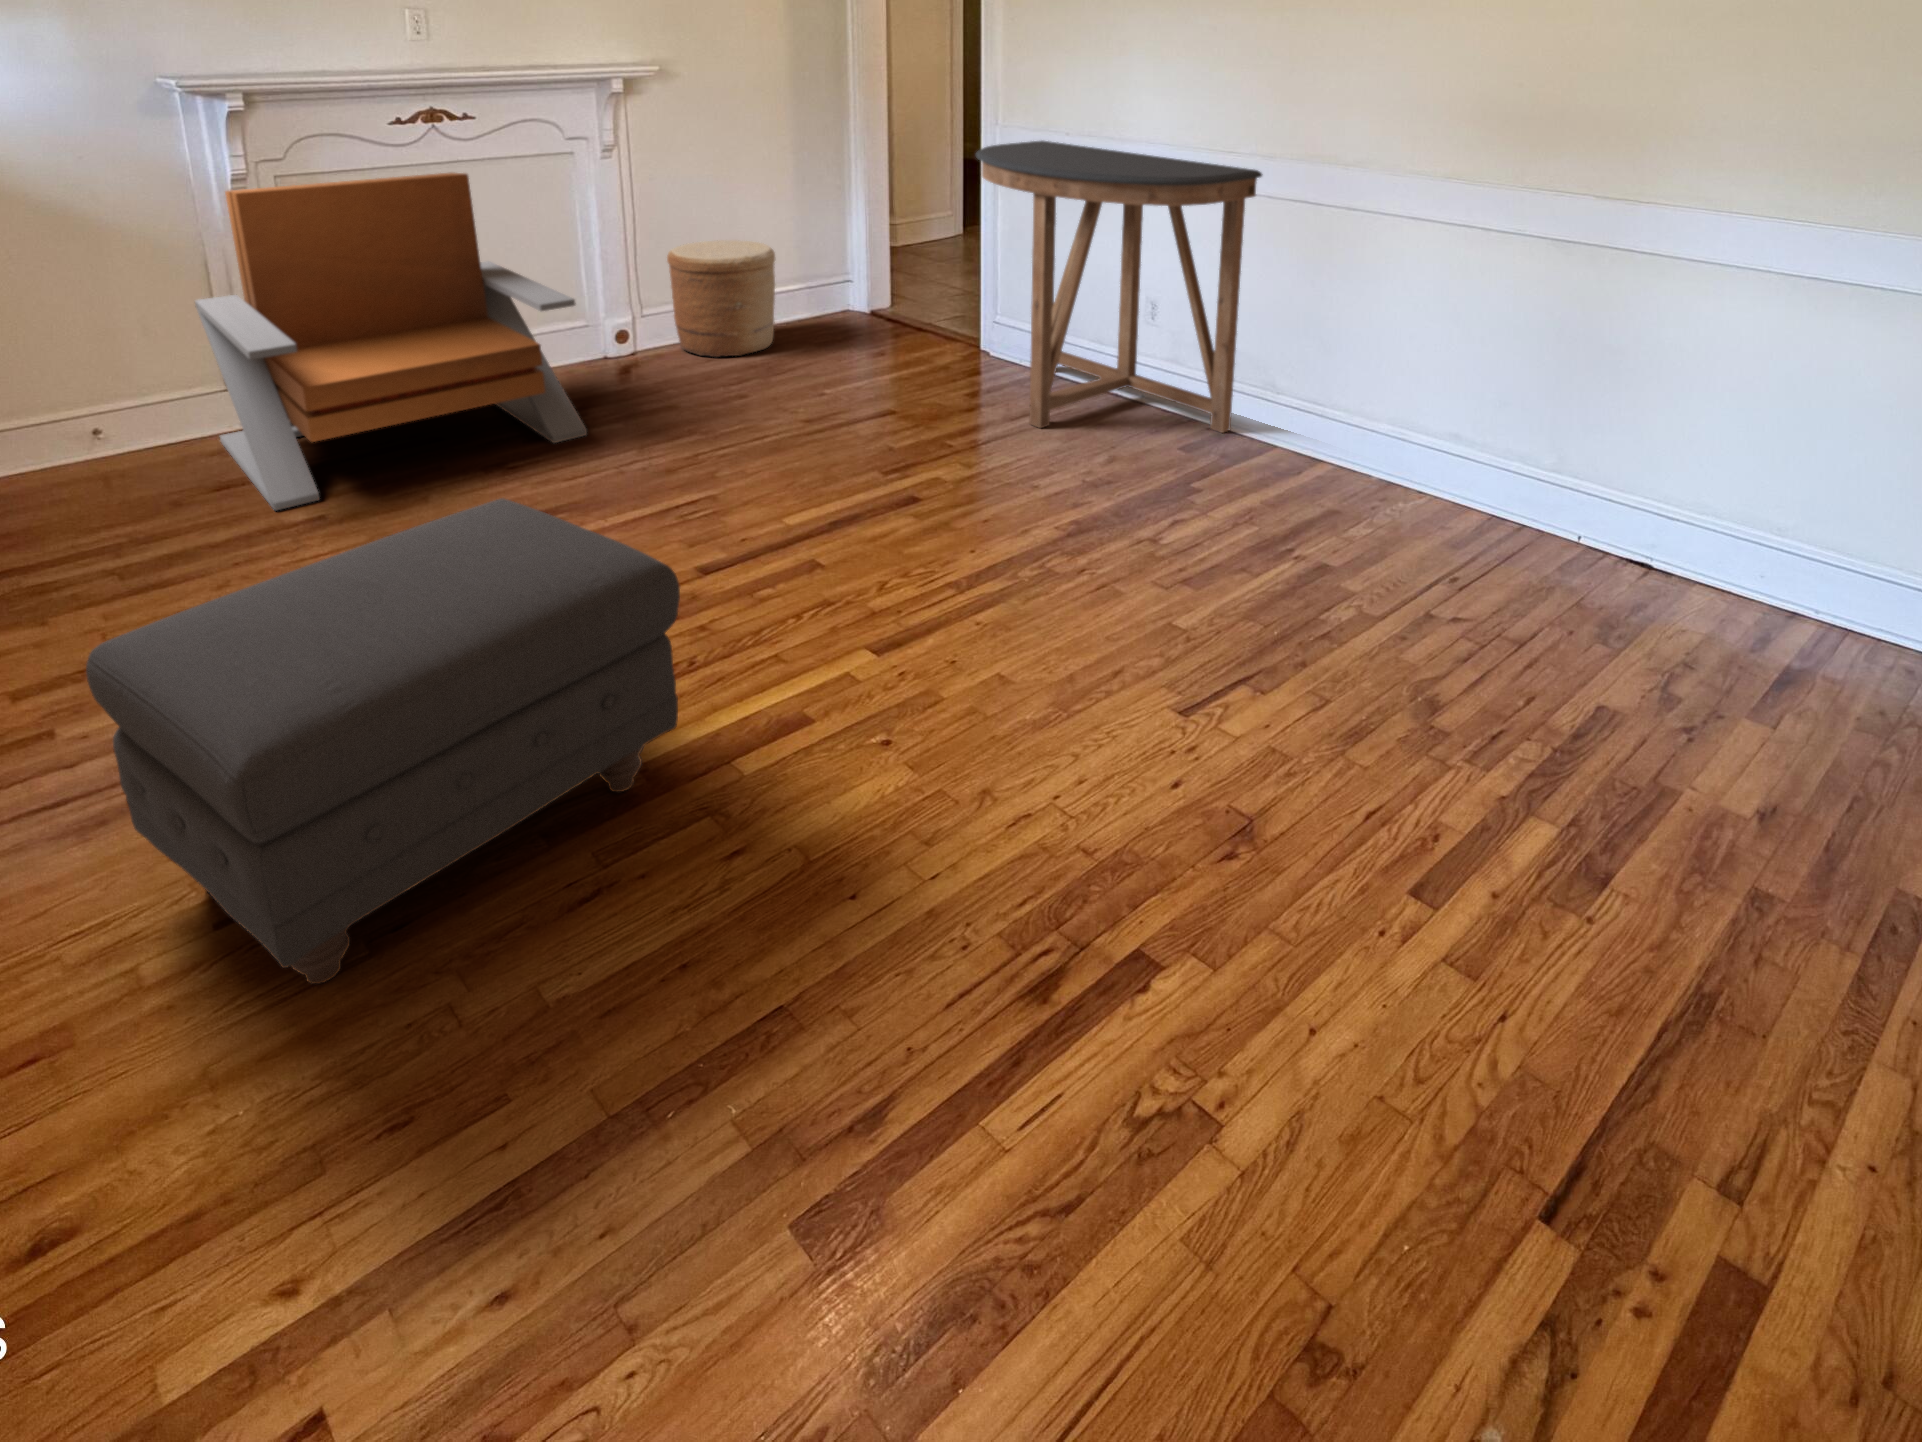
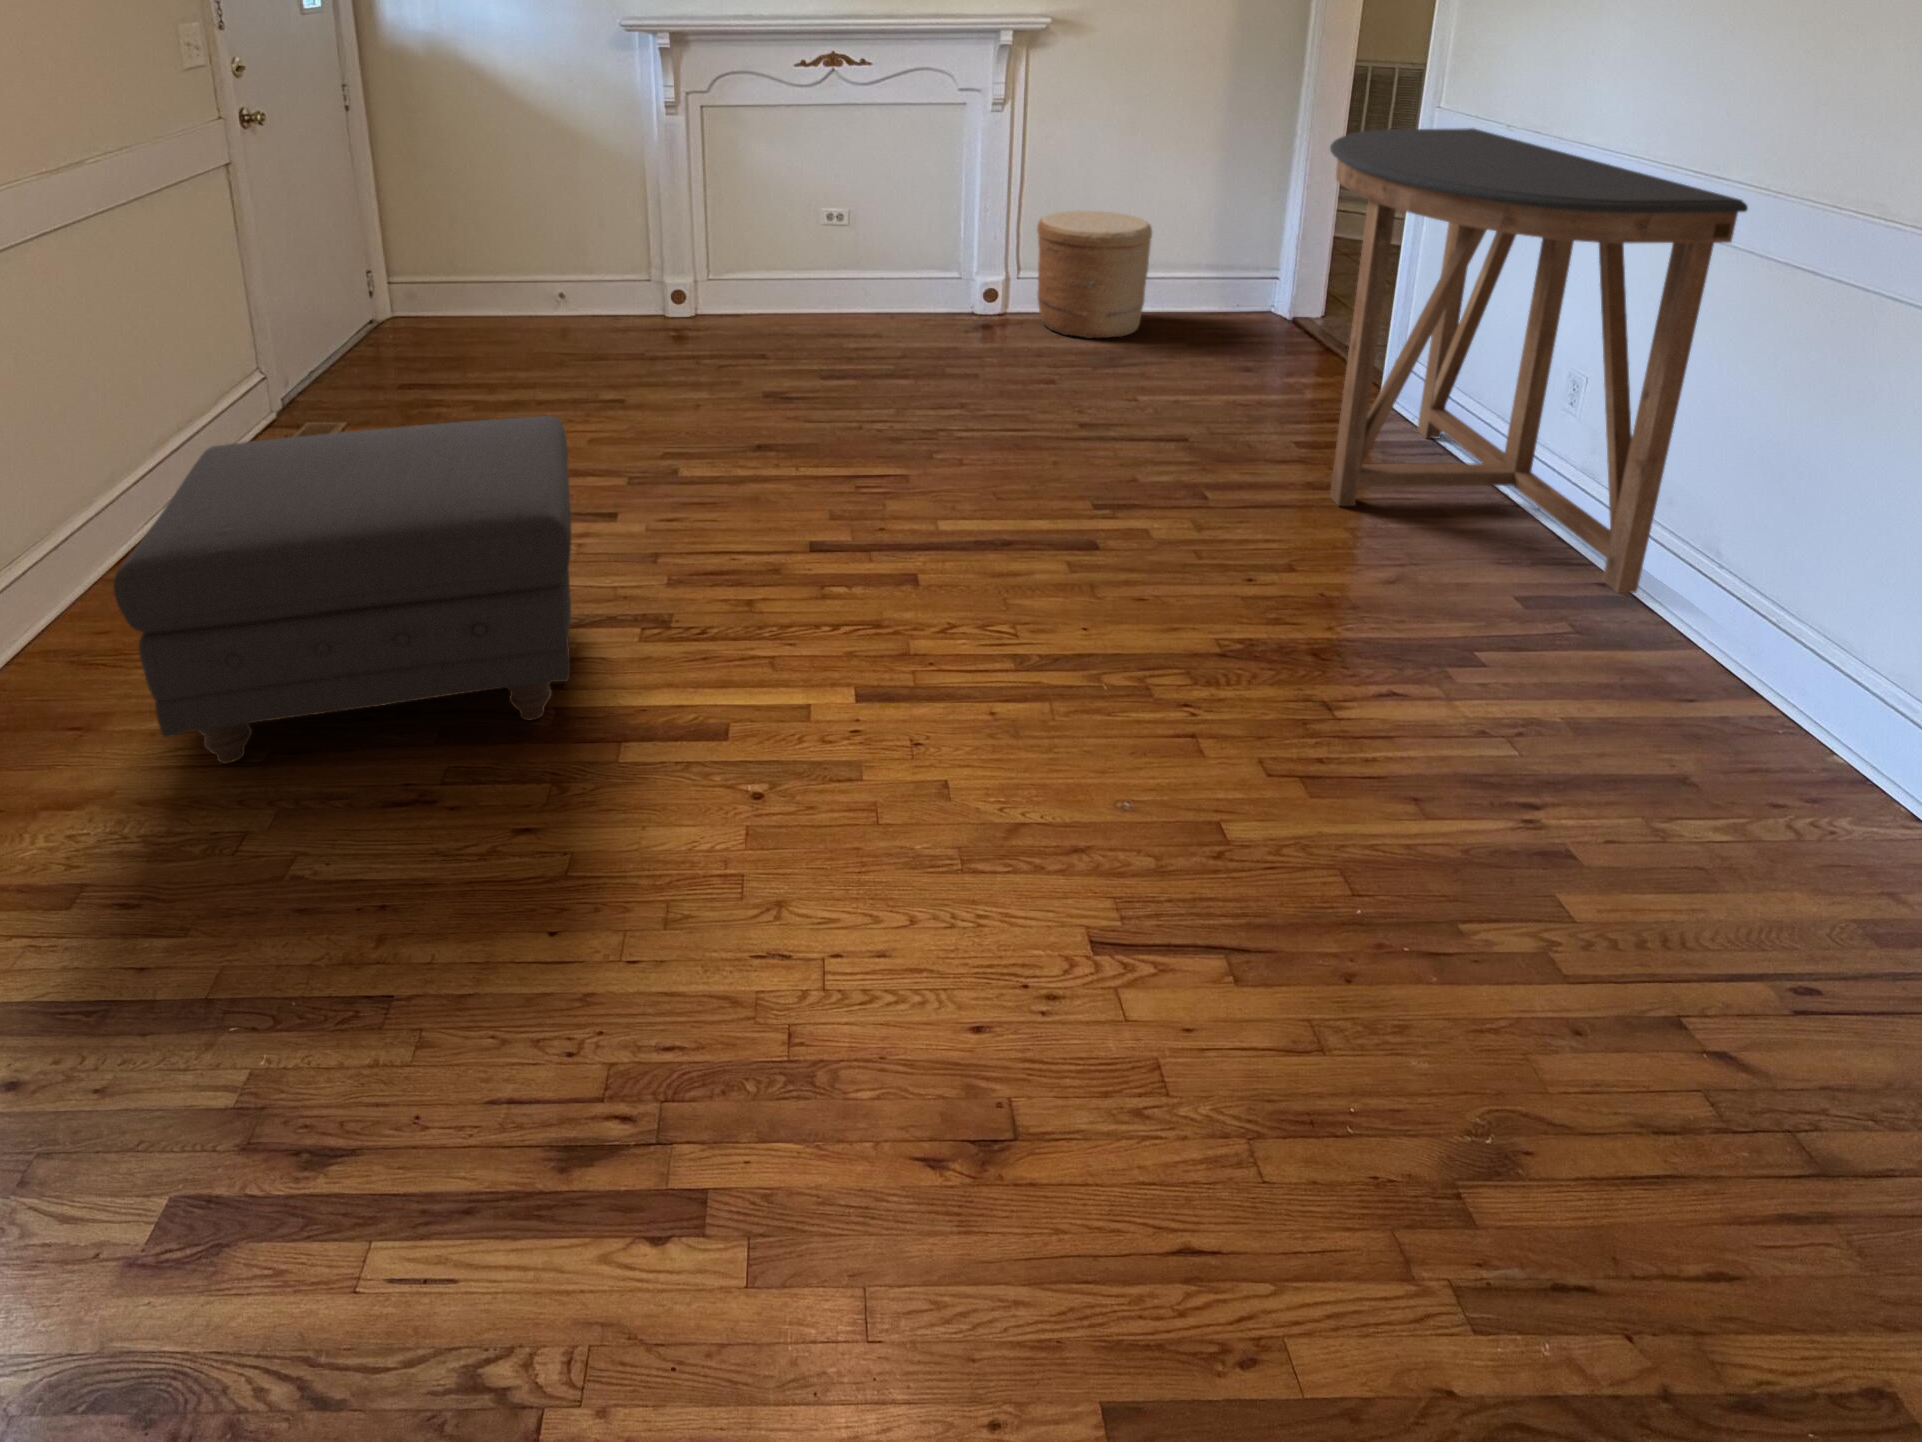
lounge chair: present [195,173,587,511] -> none [593,117,871,387]

